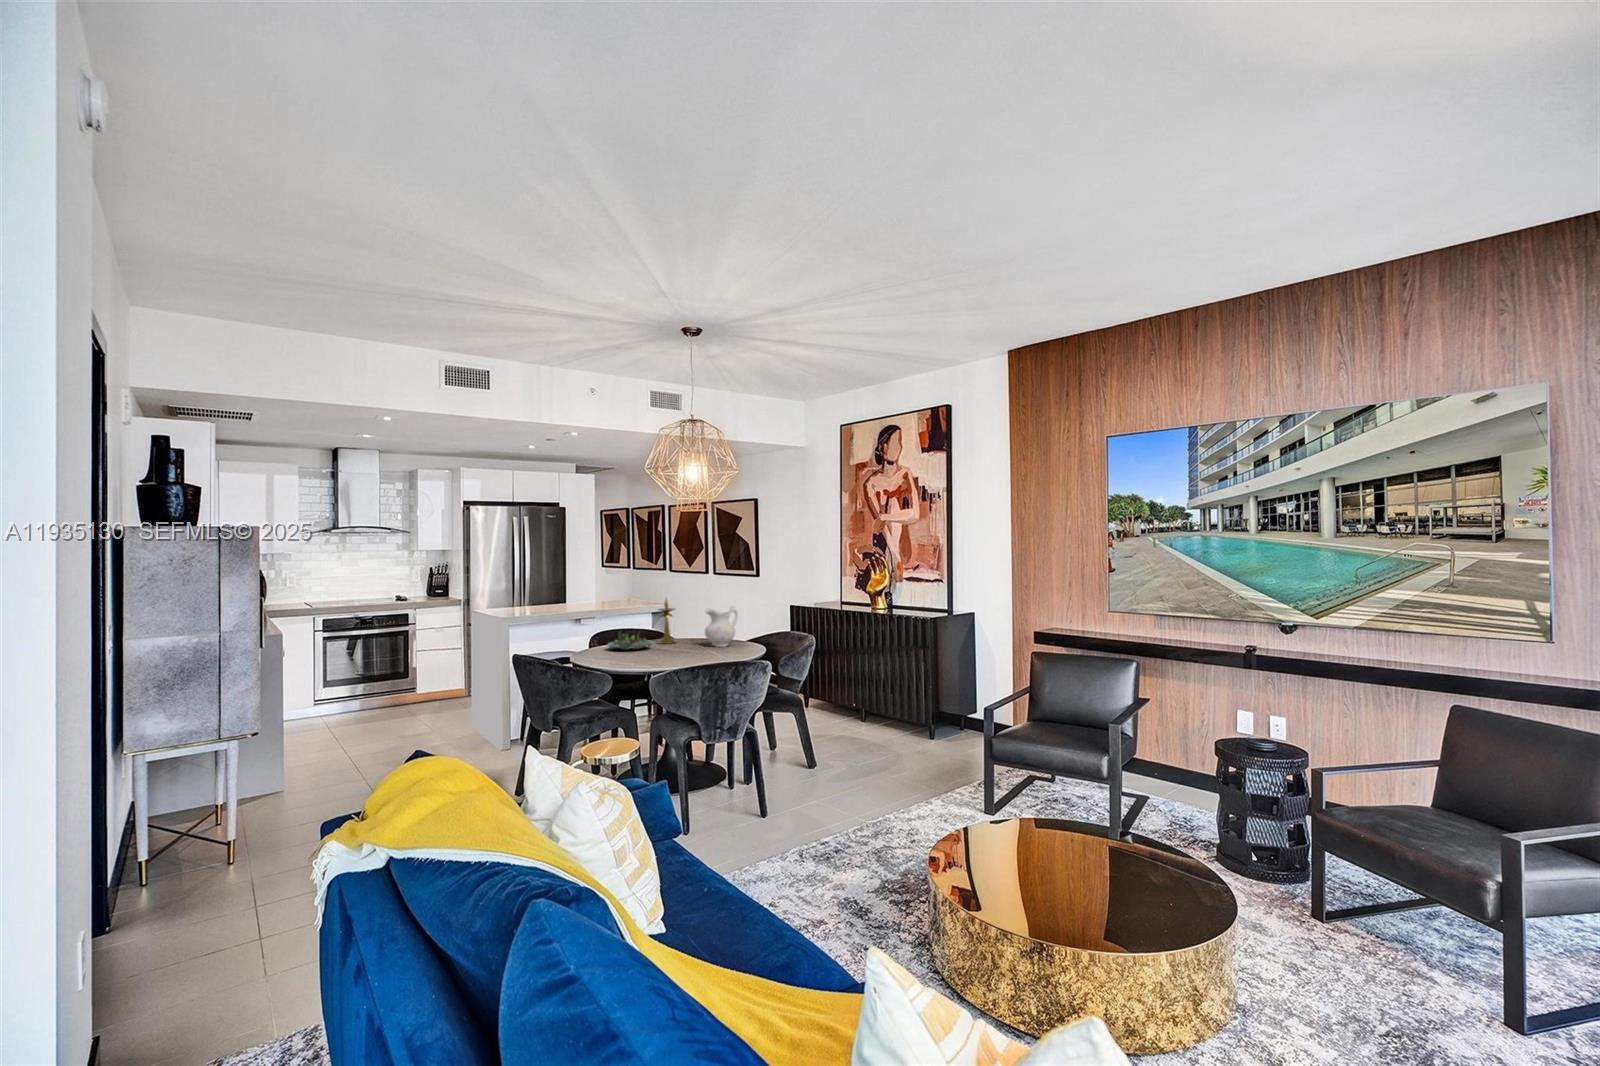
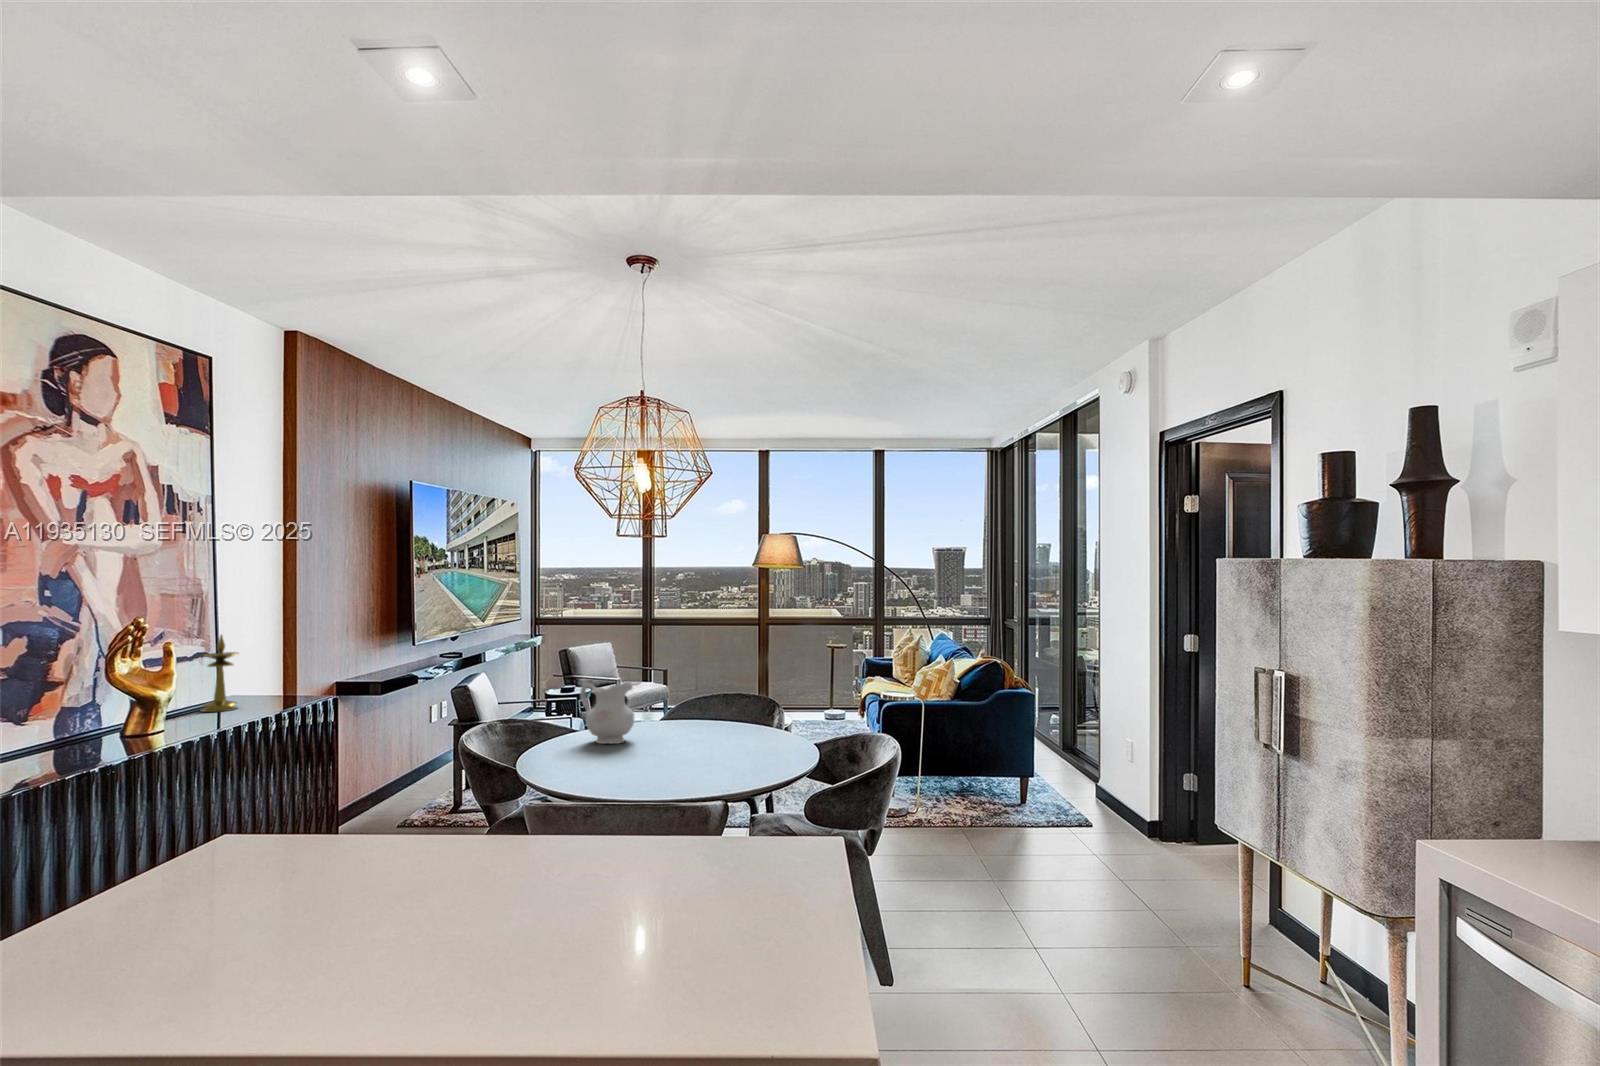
candlestick: present [659,599,676,644] -> present [201,635,238,712]
succulent planter: present [608,632,652,649] -> none [701,719,775,756]

